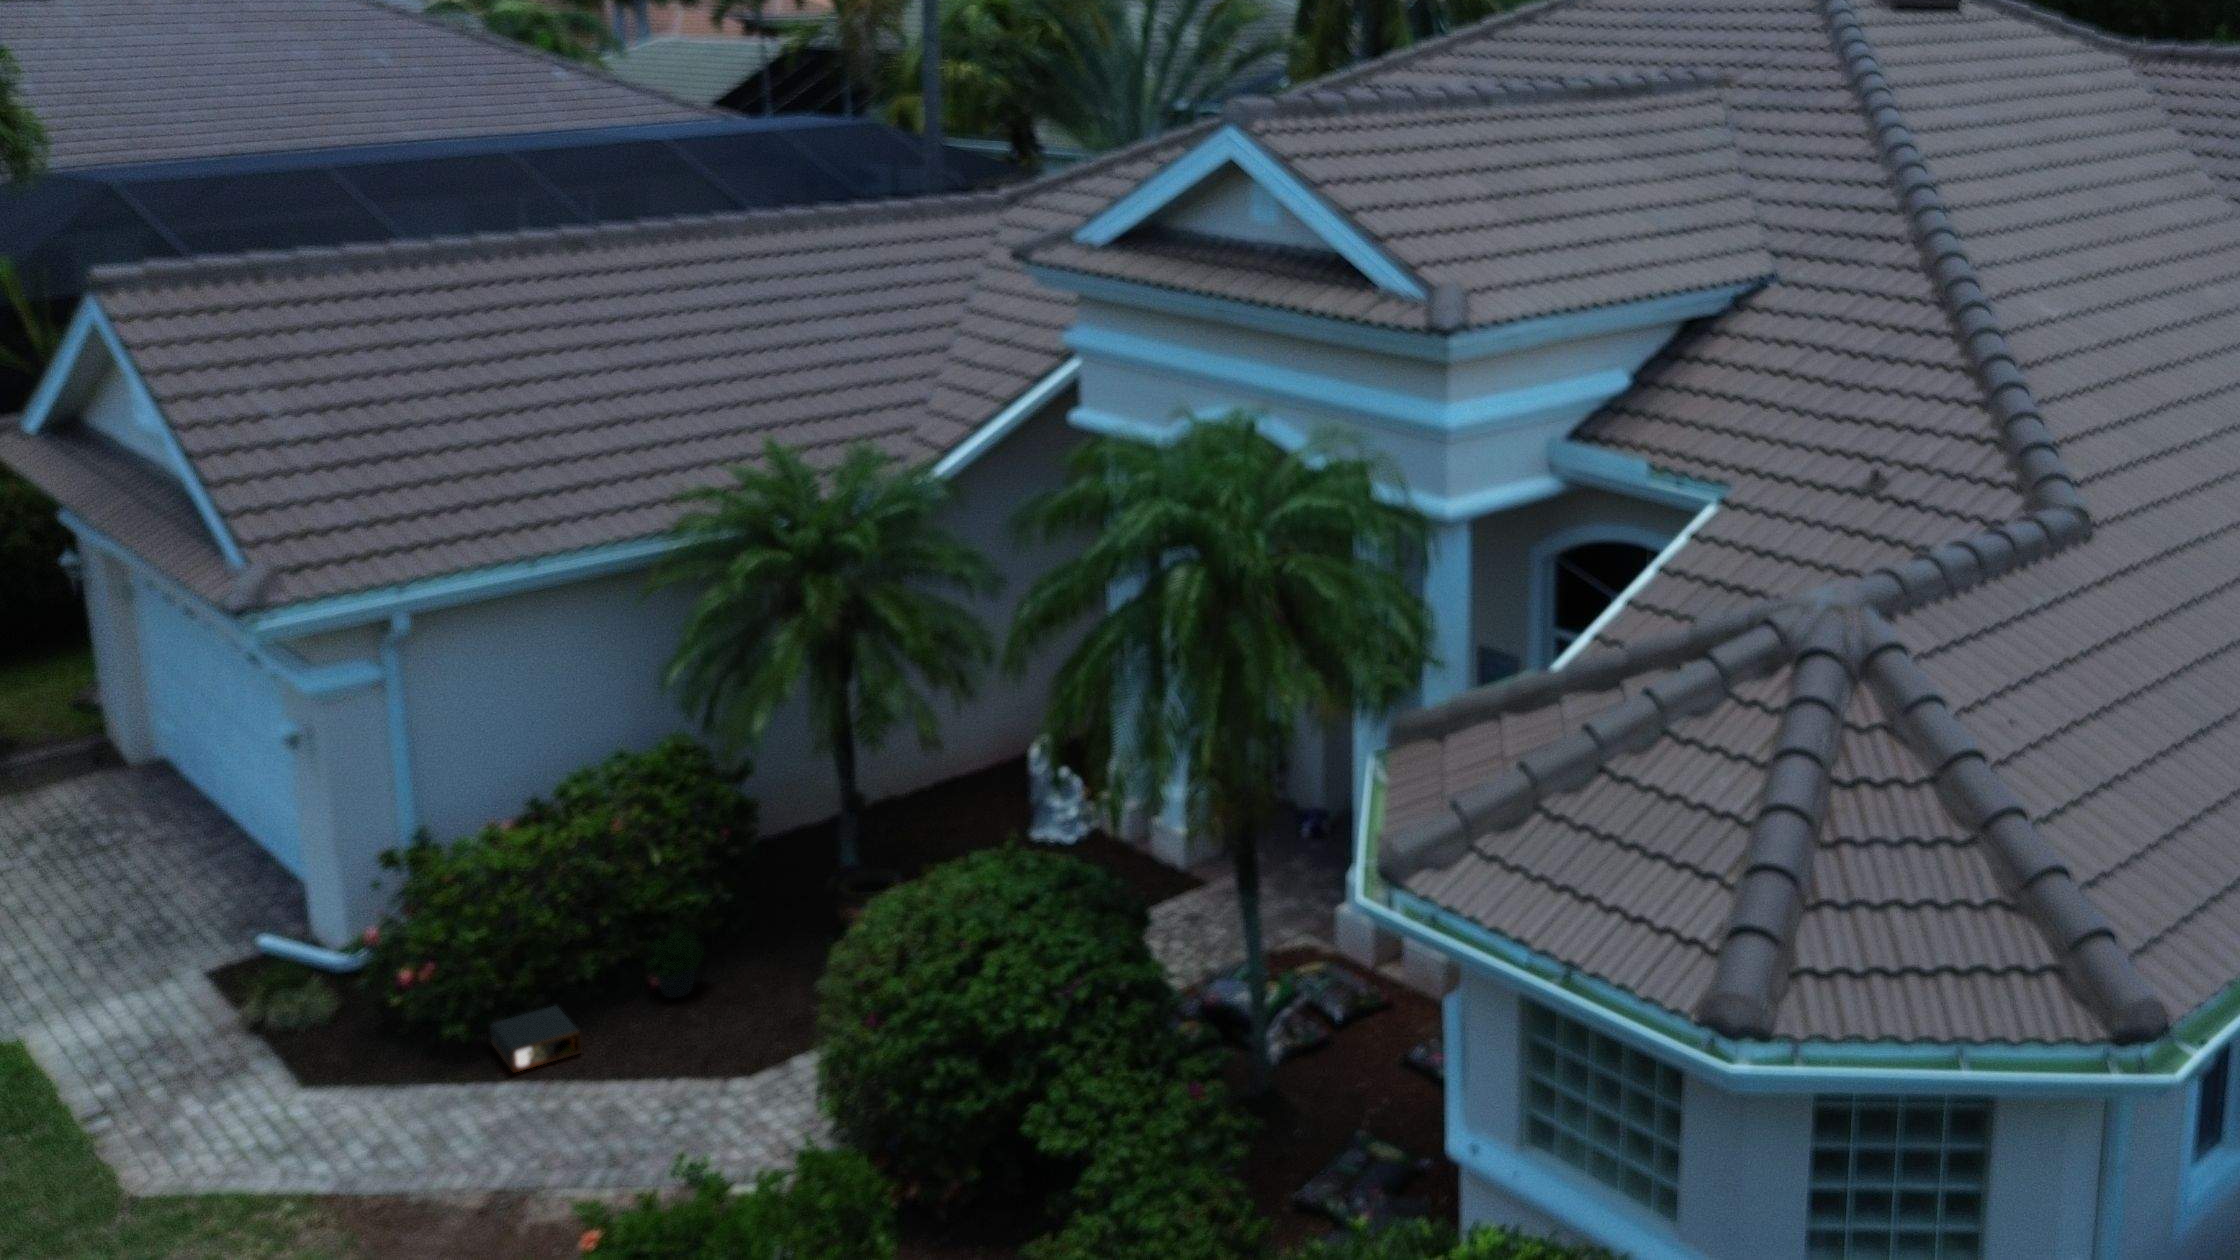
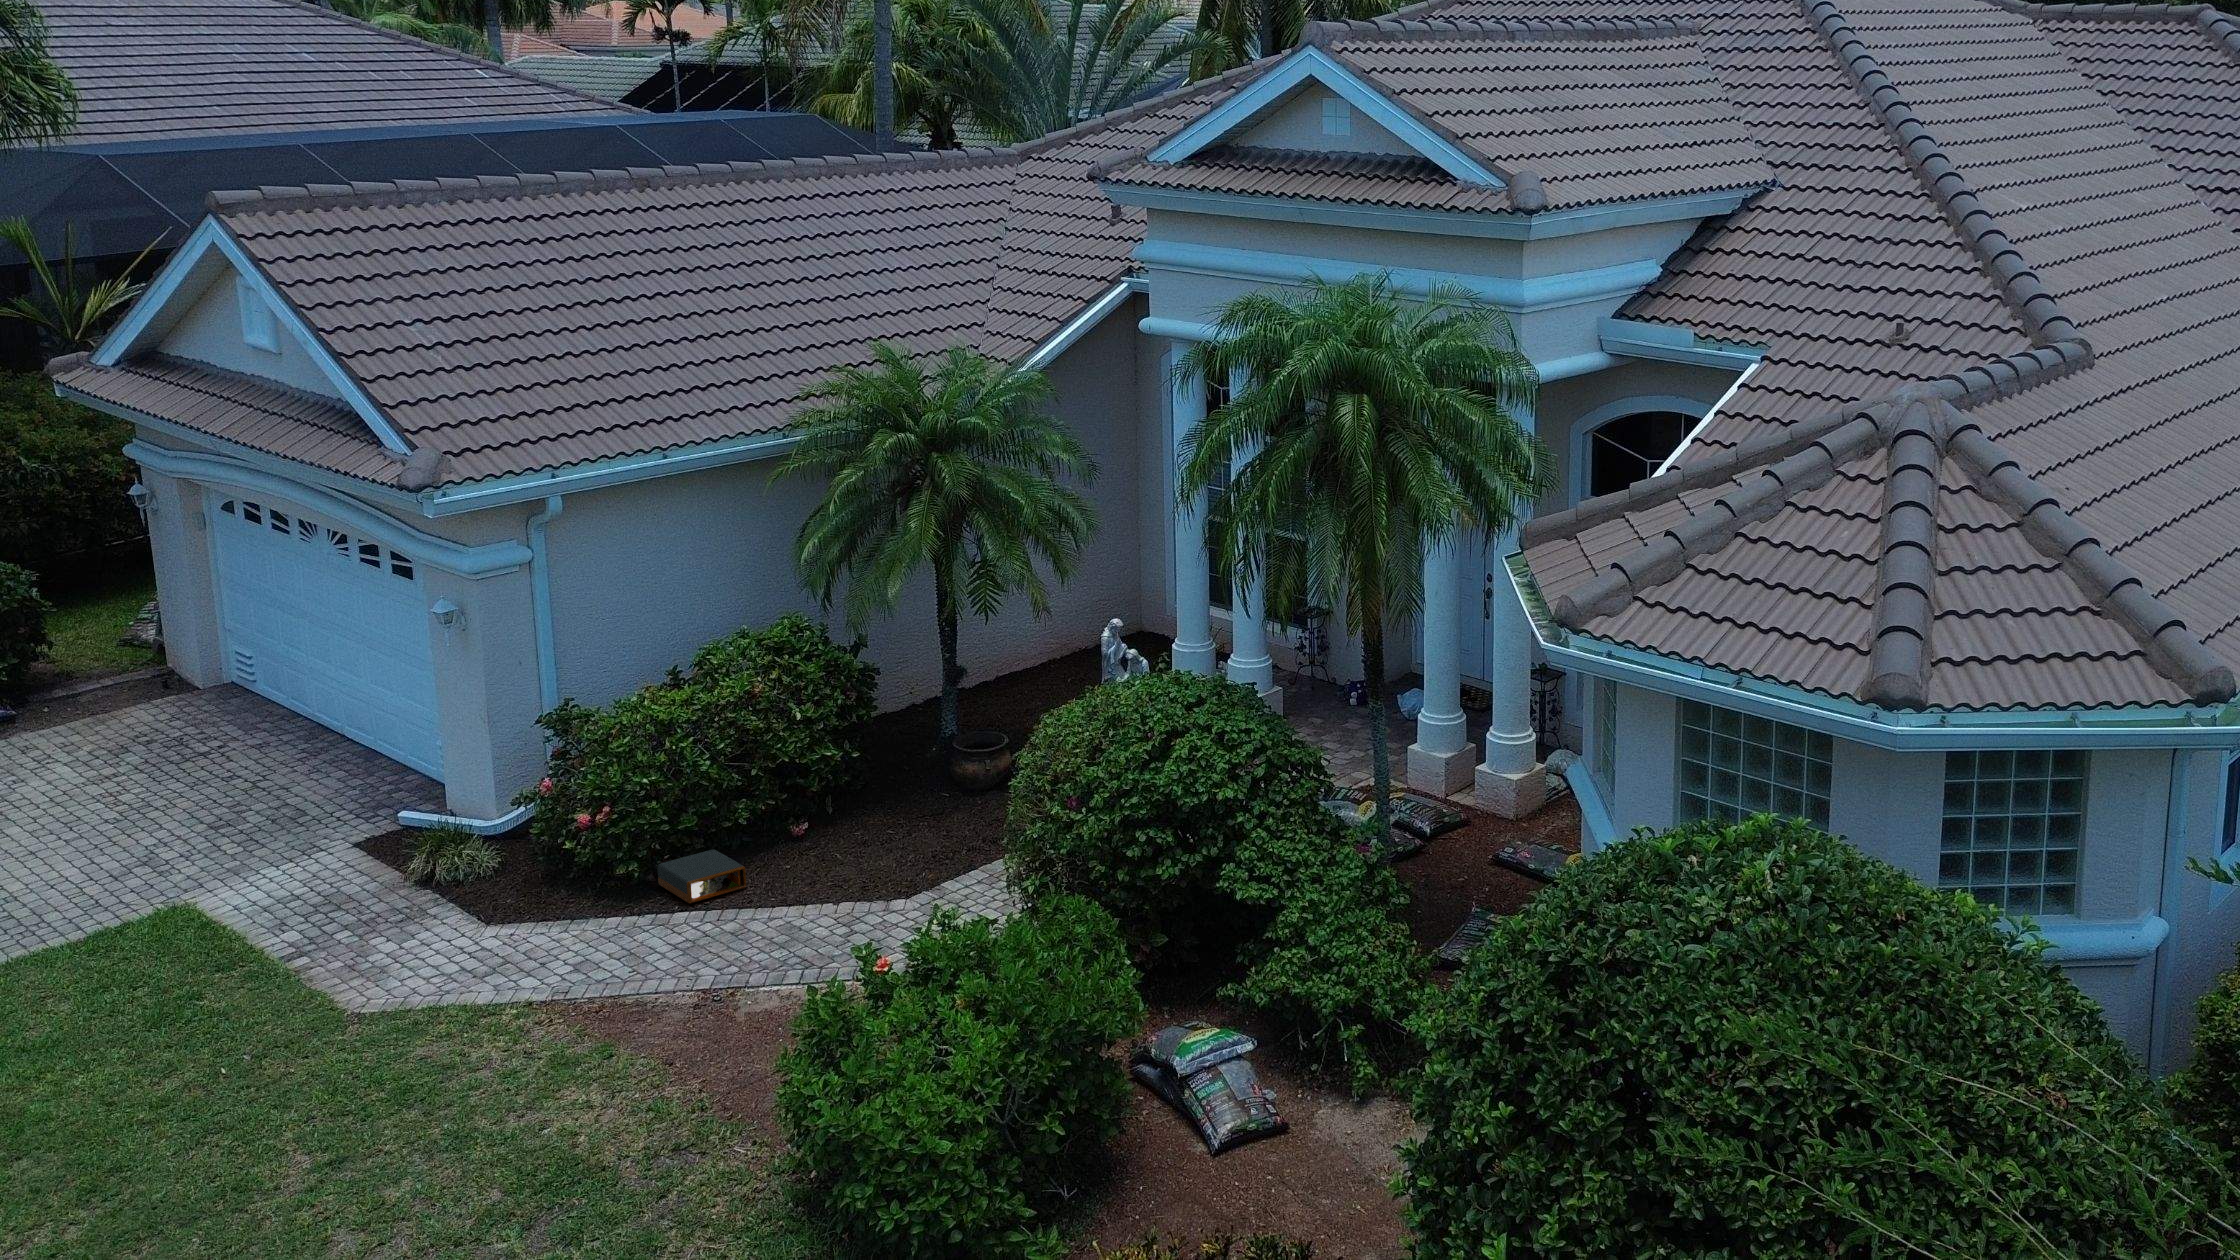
potted plant: present [646,927,704,998] -> none [786,778,842,846]

